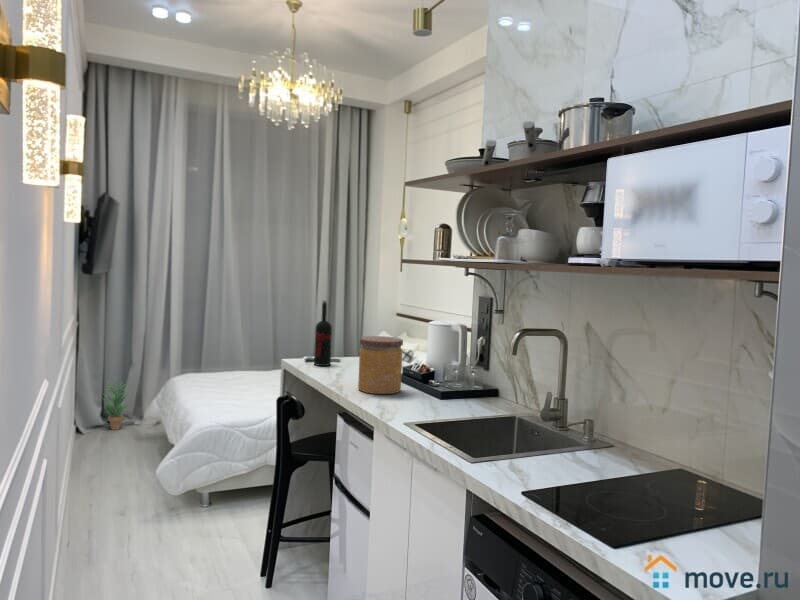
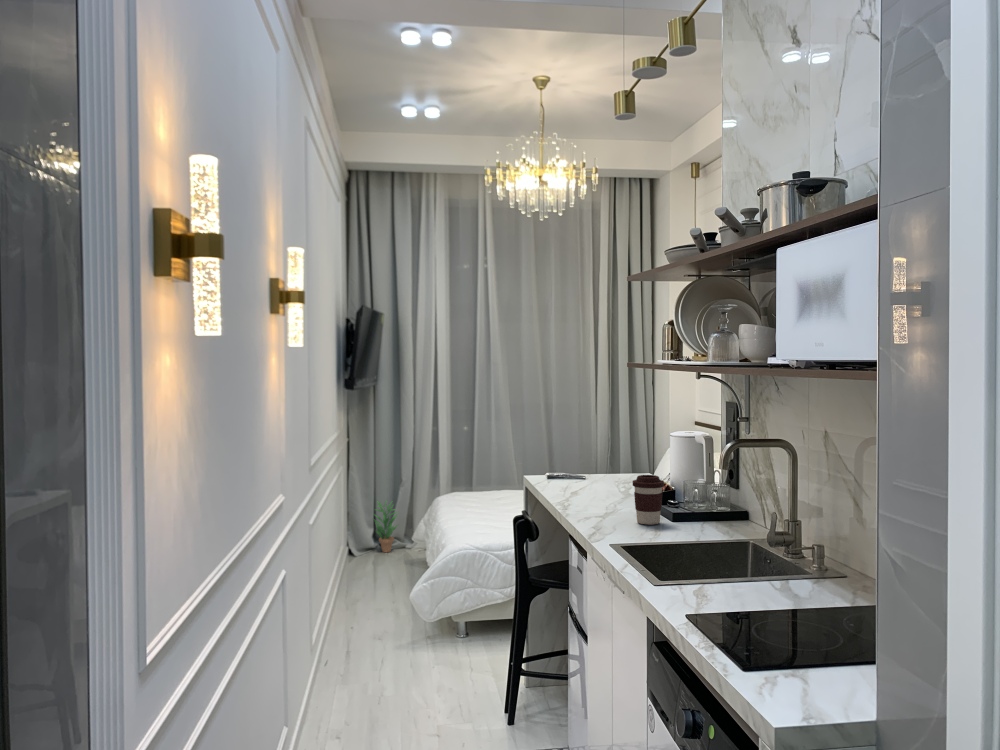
wine bottle: present [314,301,332,366] -> none [553,411,572,483]
jar: present [358,336,403,394] -> none [583,450,631,514]
coffee cup: none [411,360,439,404] -> present [633,475,664,525]

